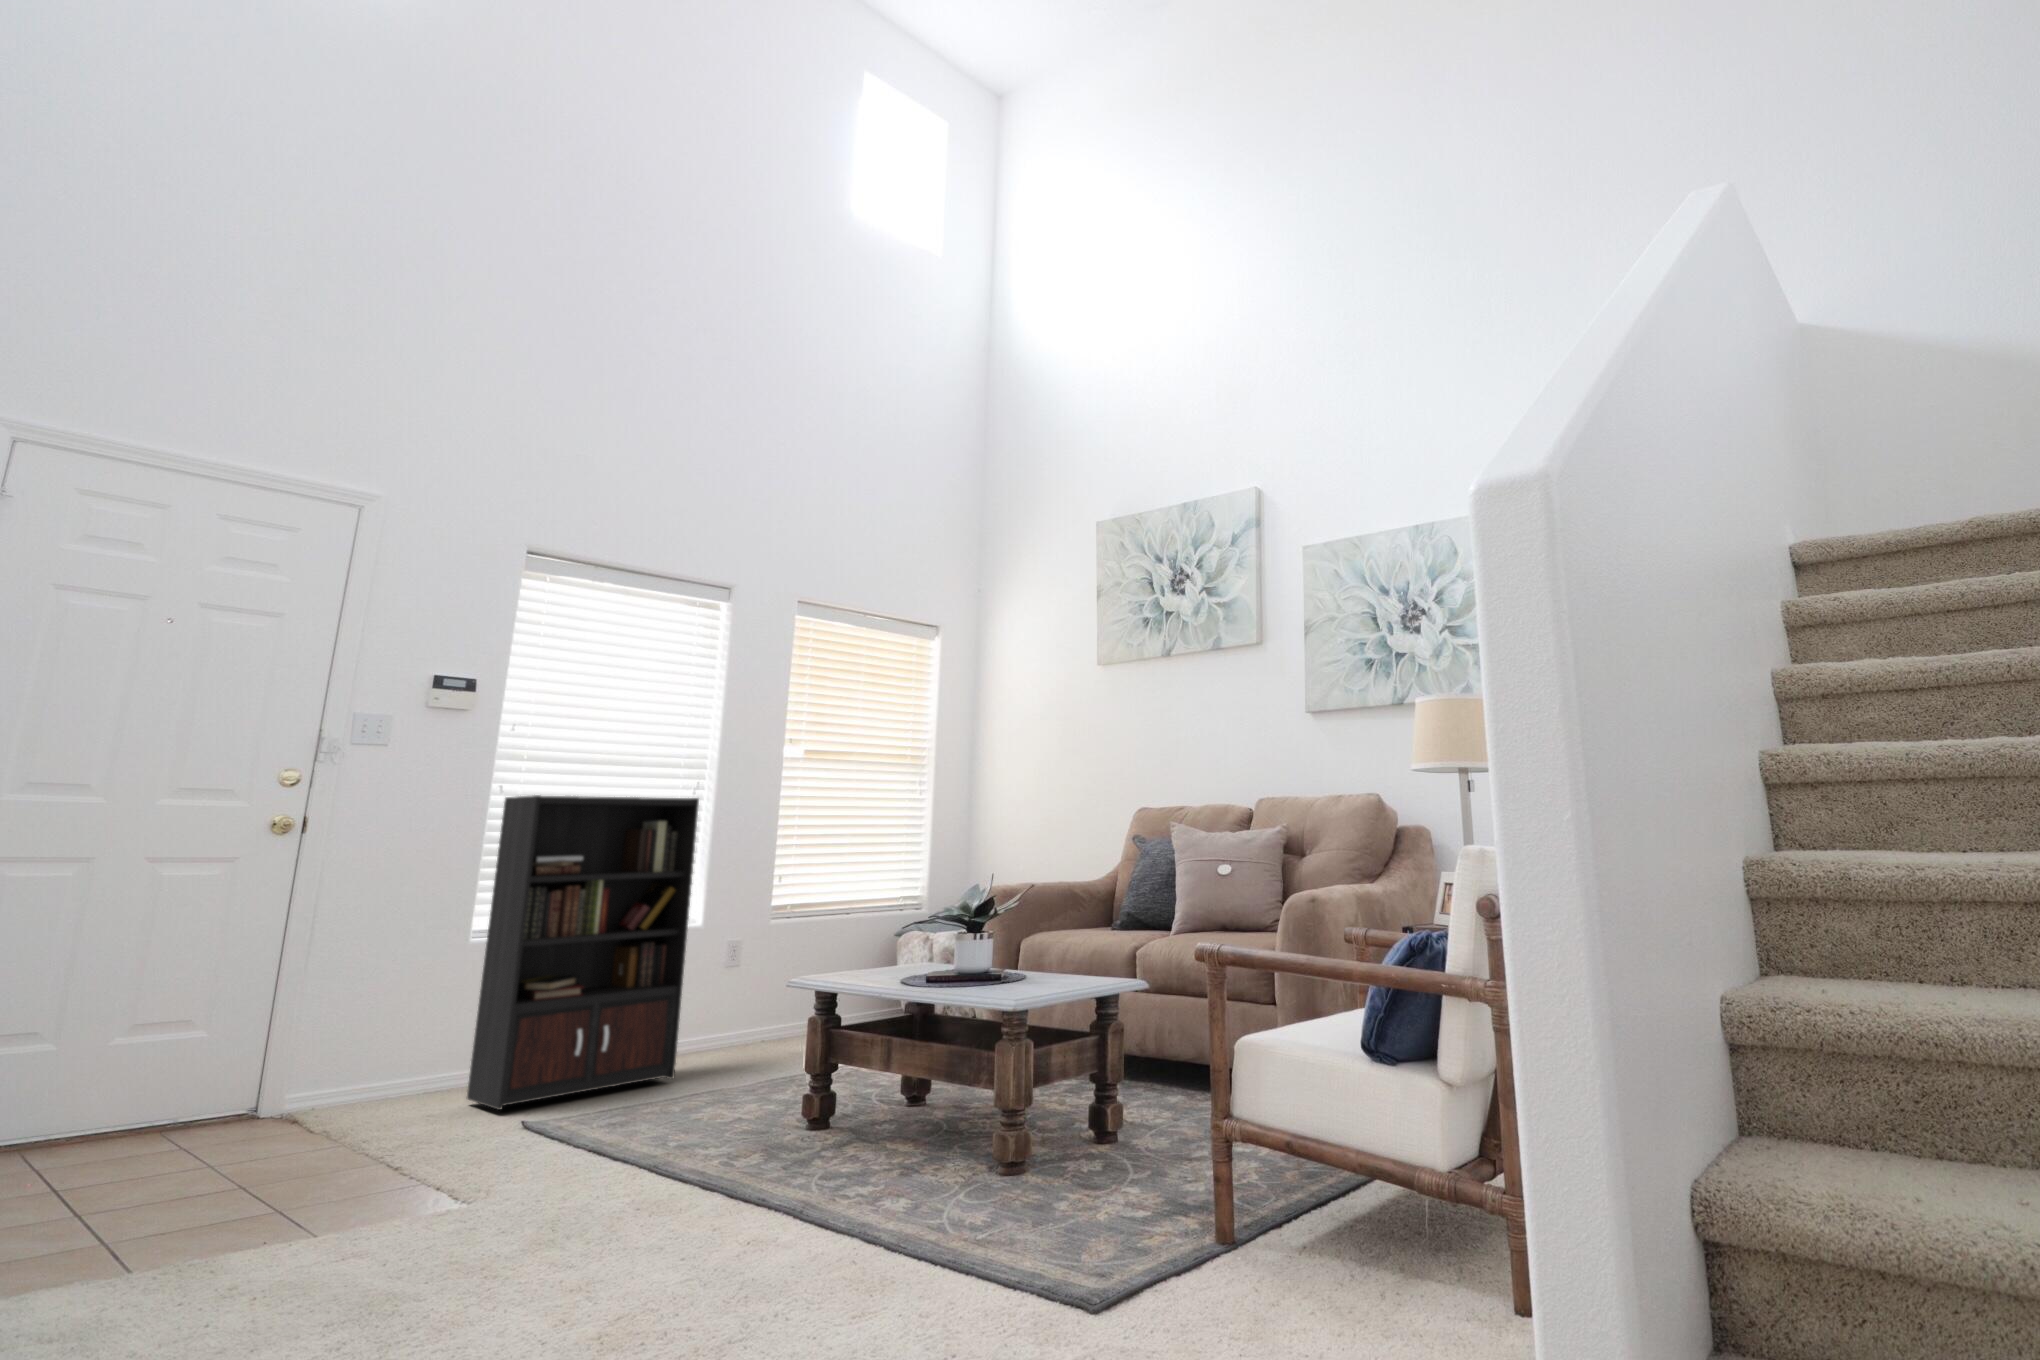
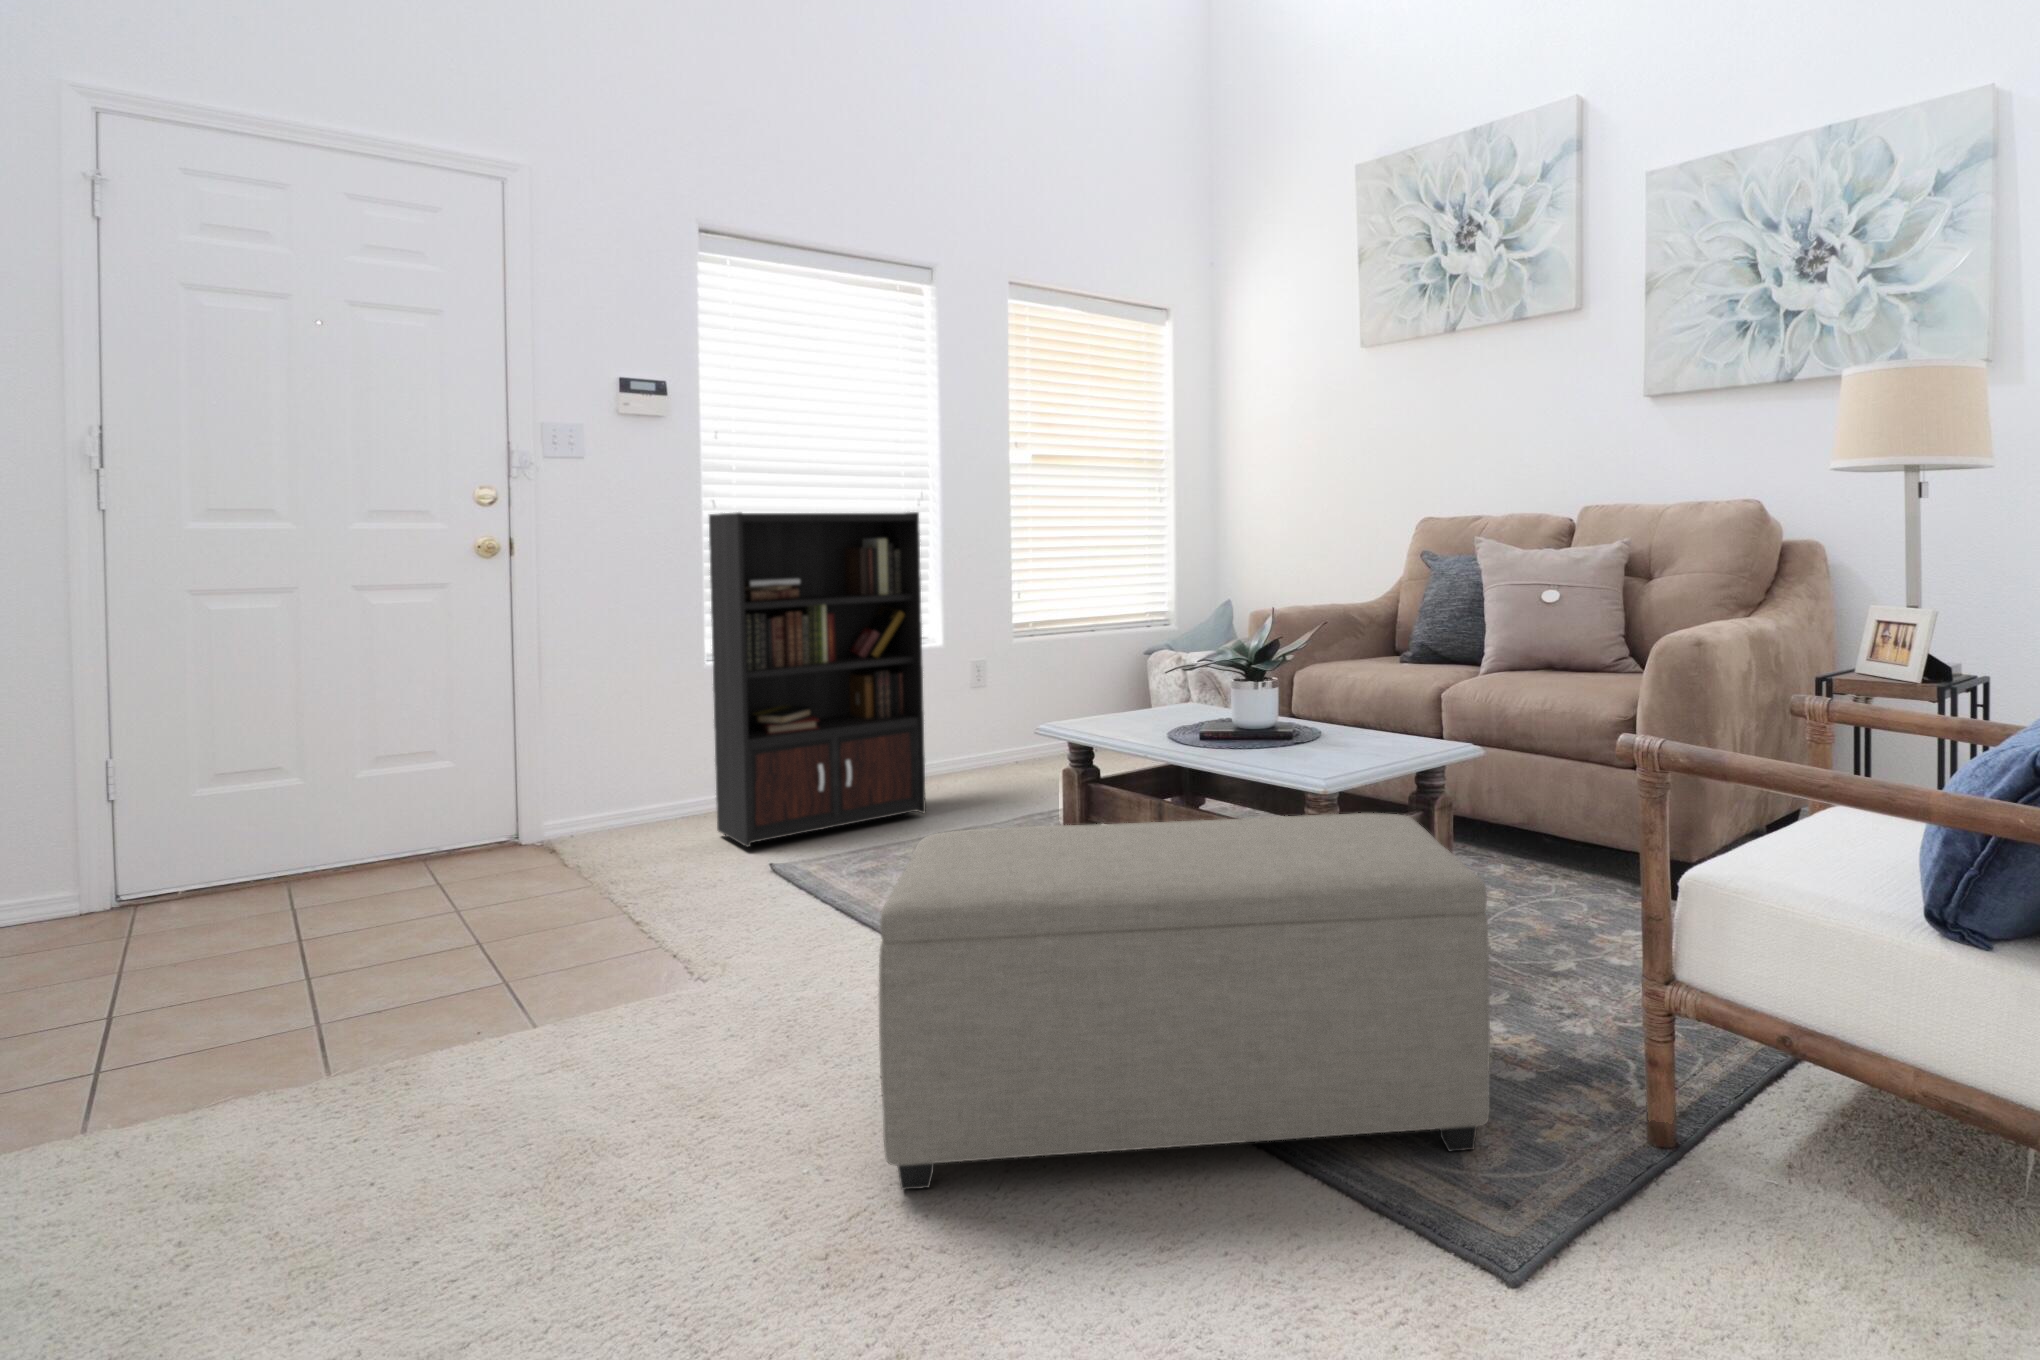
ottoman: none [645,1017,1106,1306] -> present [879,813,1490,1190]

